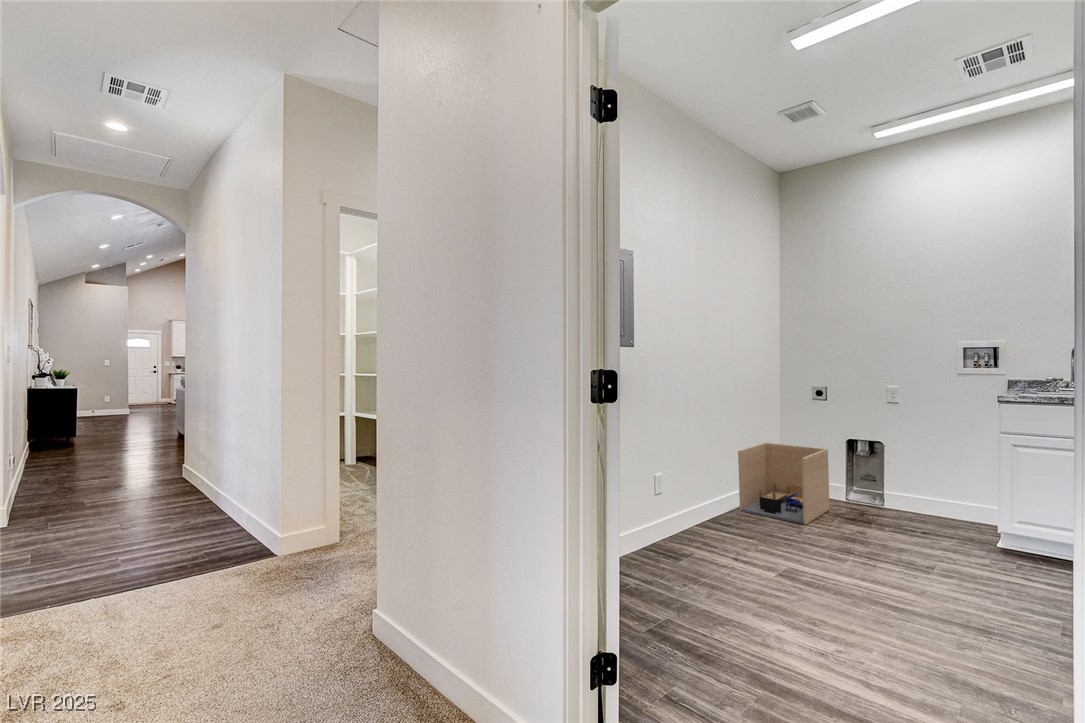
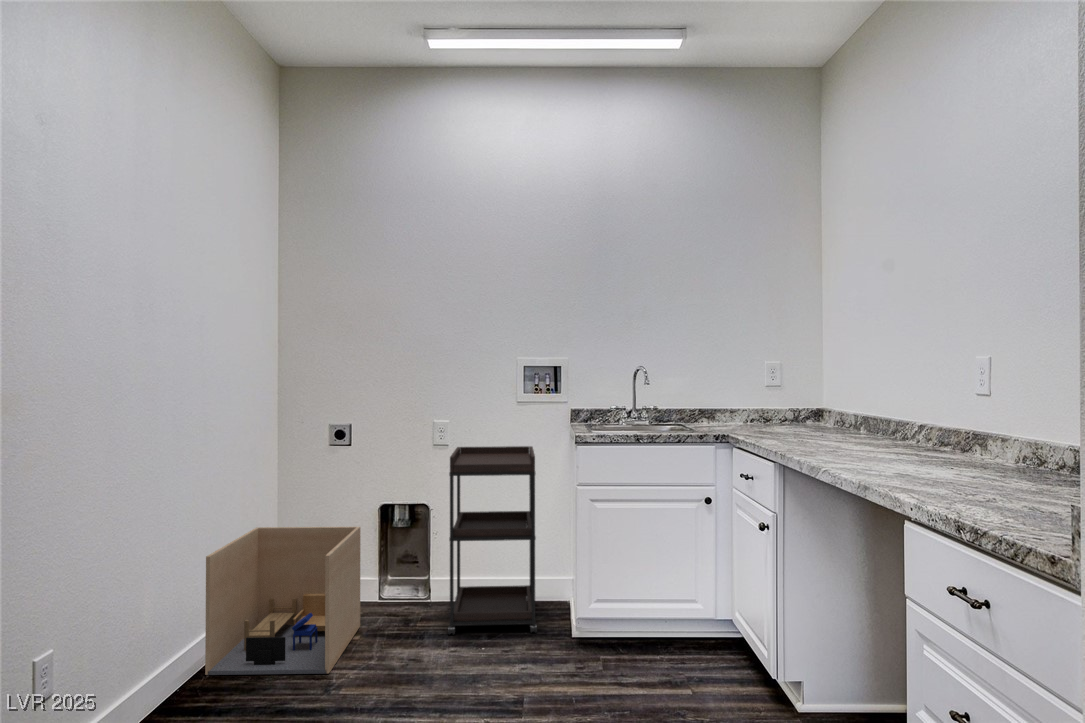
shelving unit: none [889,404,975,539] -> present [448,446,537,634]

